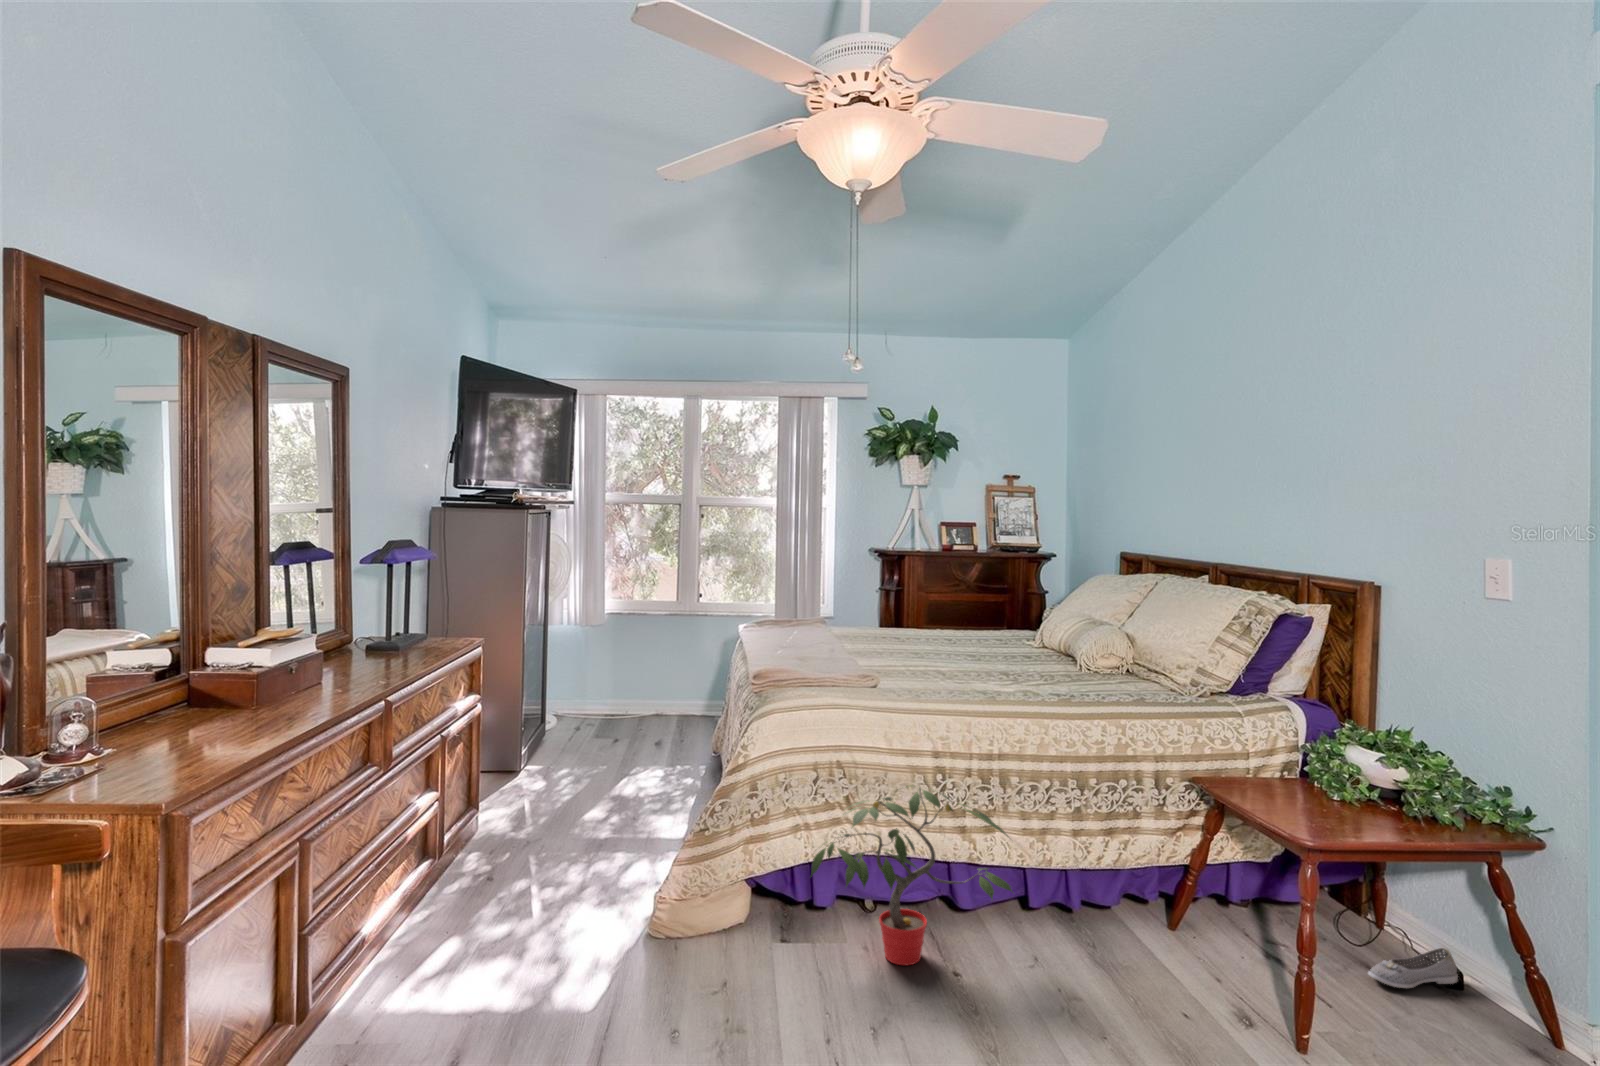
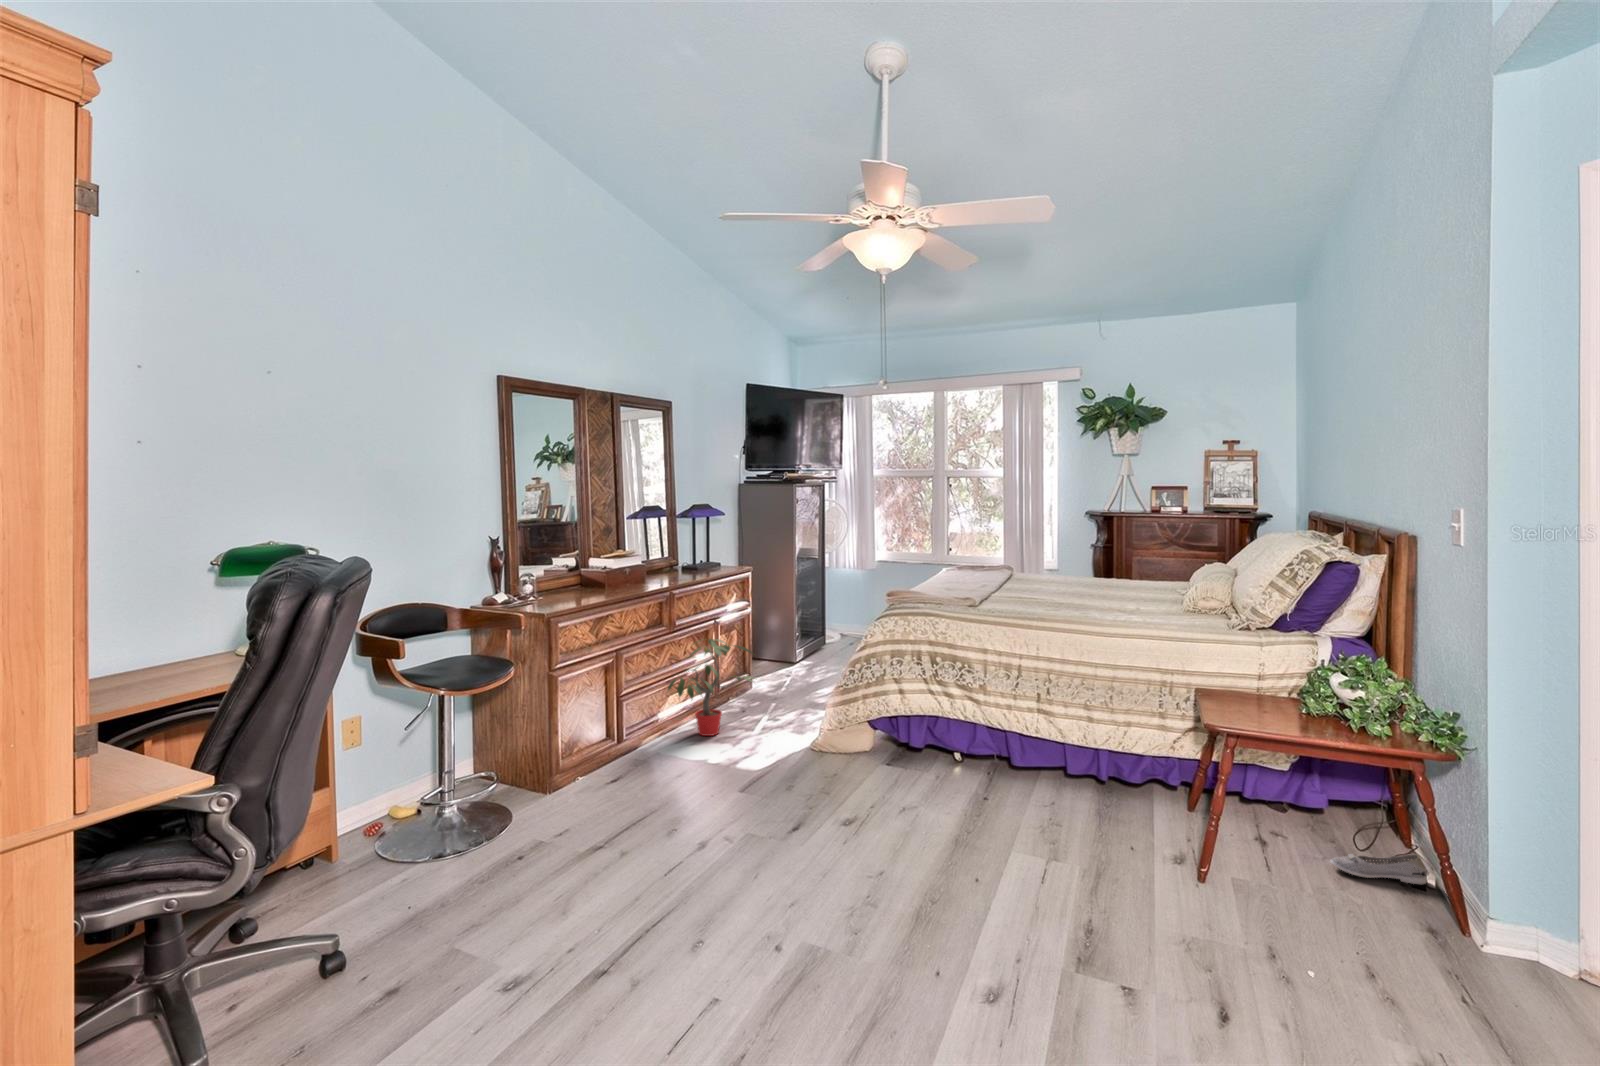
potted plant: present [811,788,1012,965] -> present [668,639,755,736]

